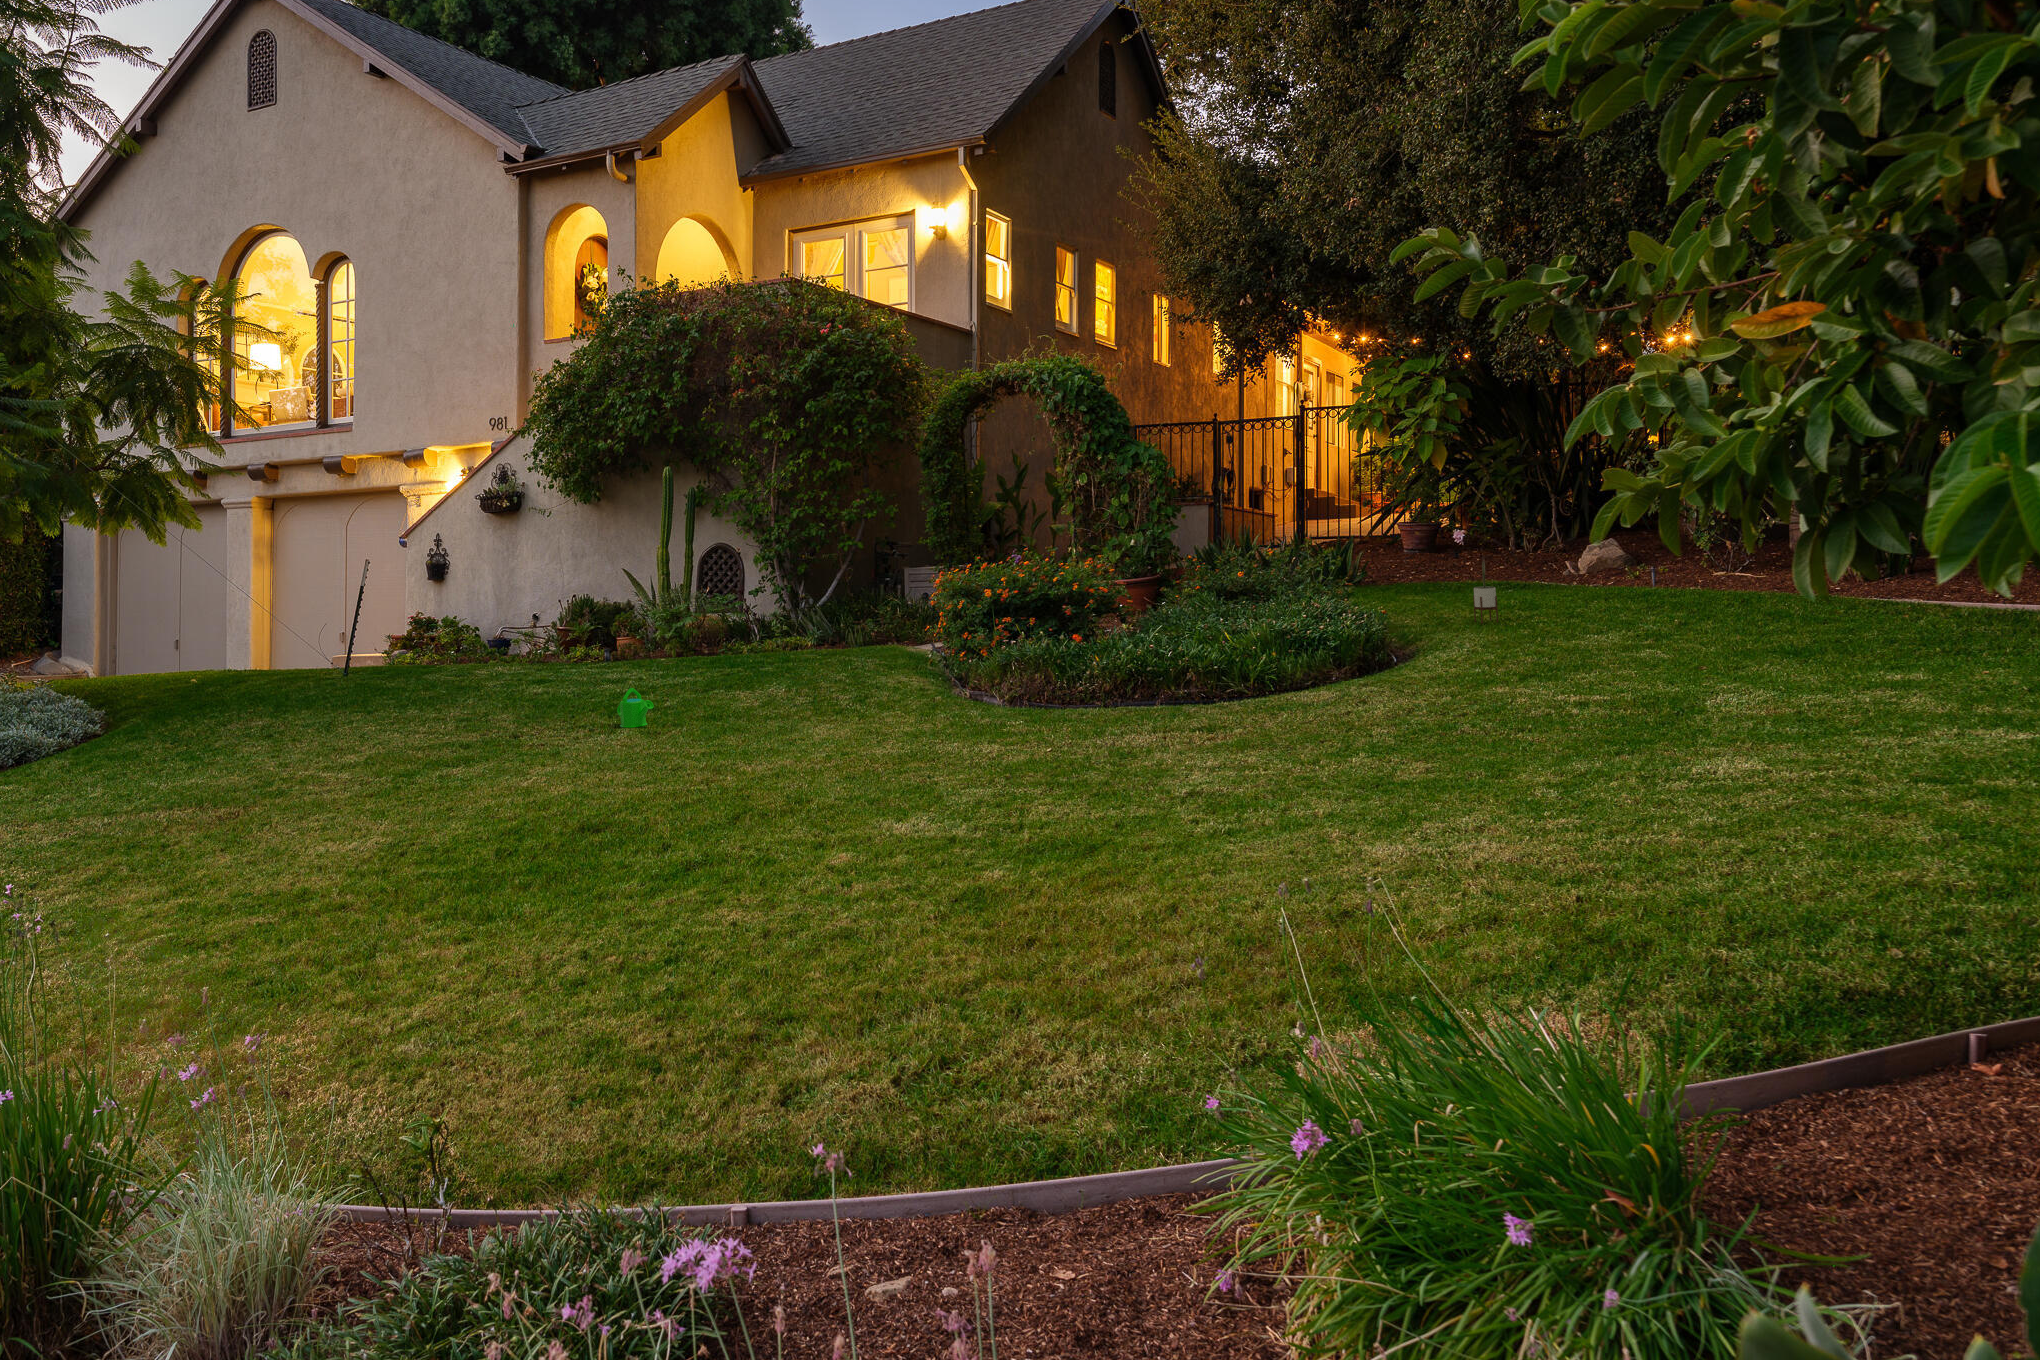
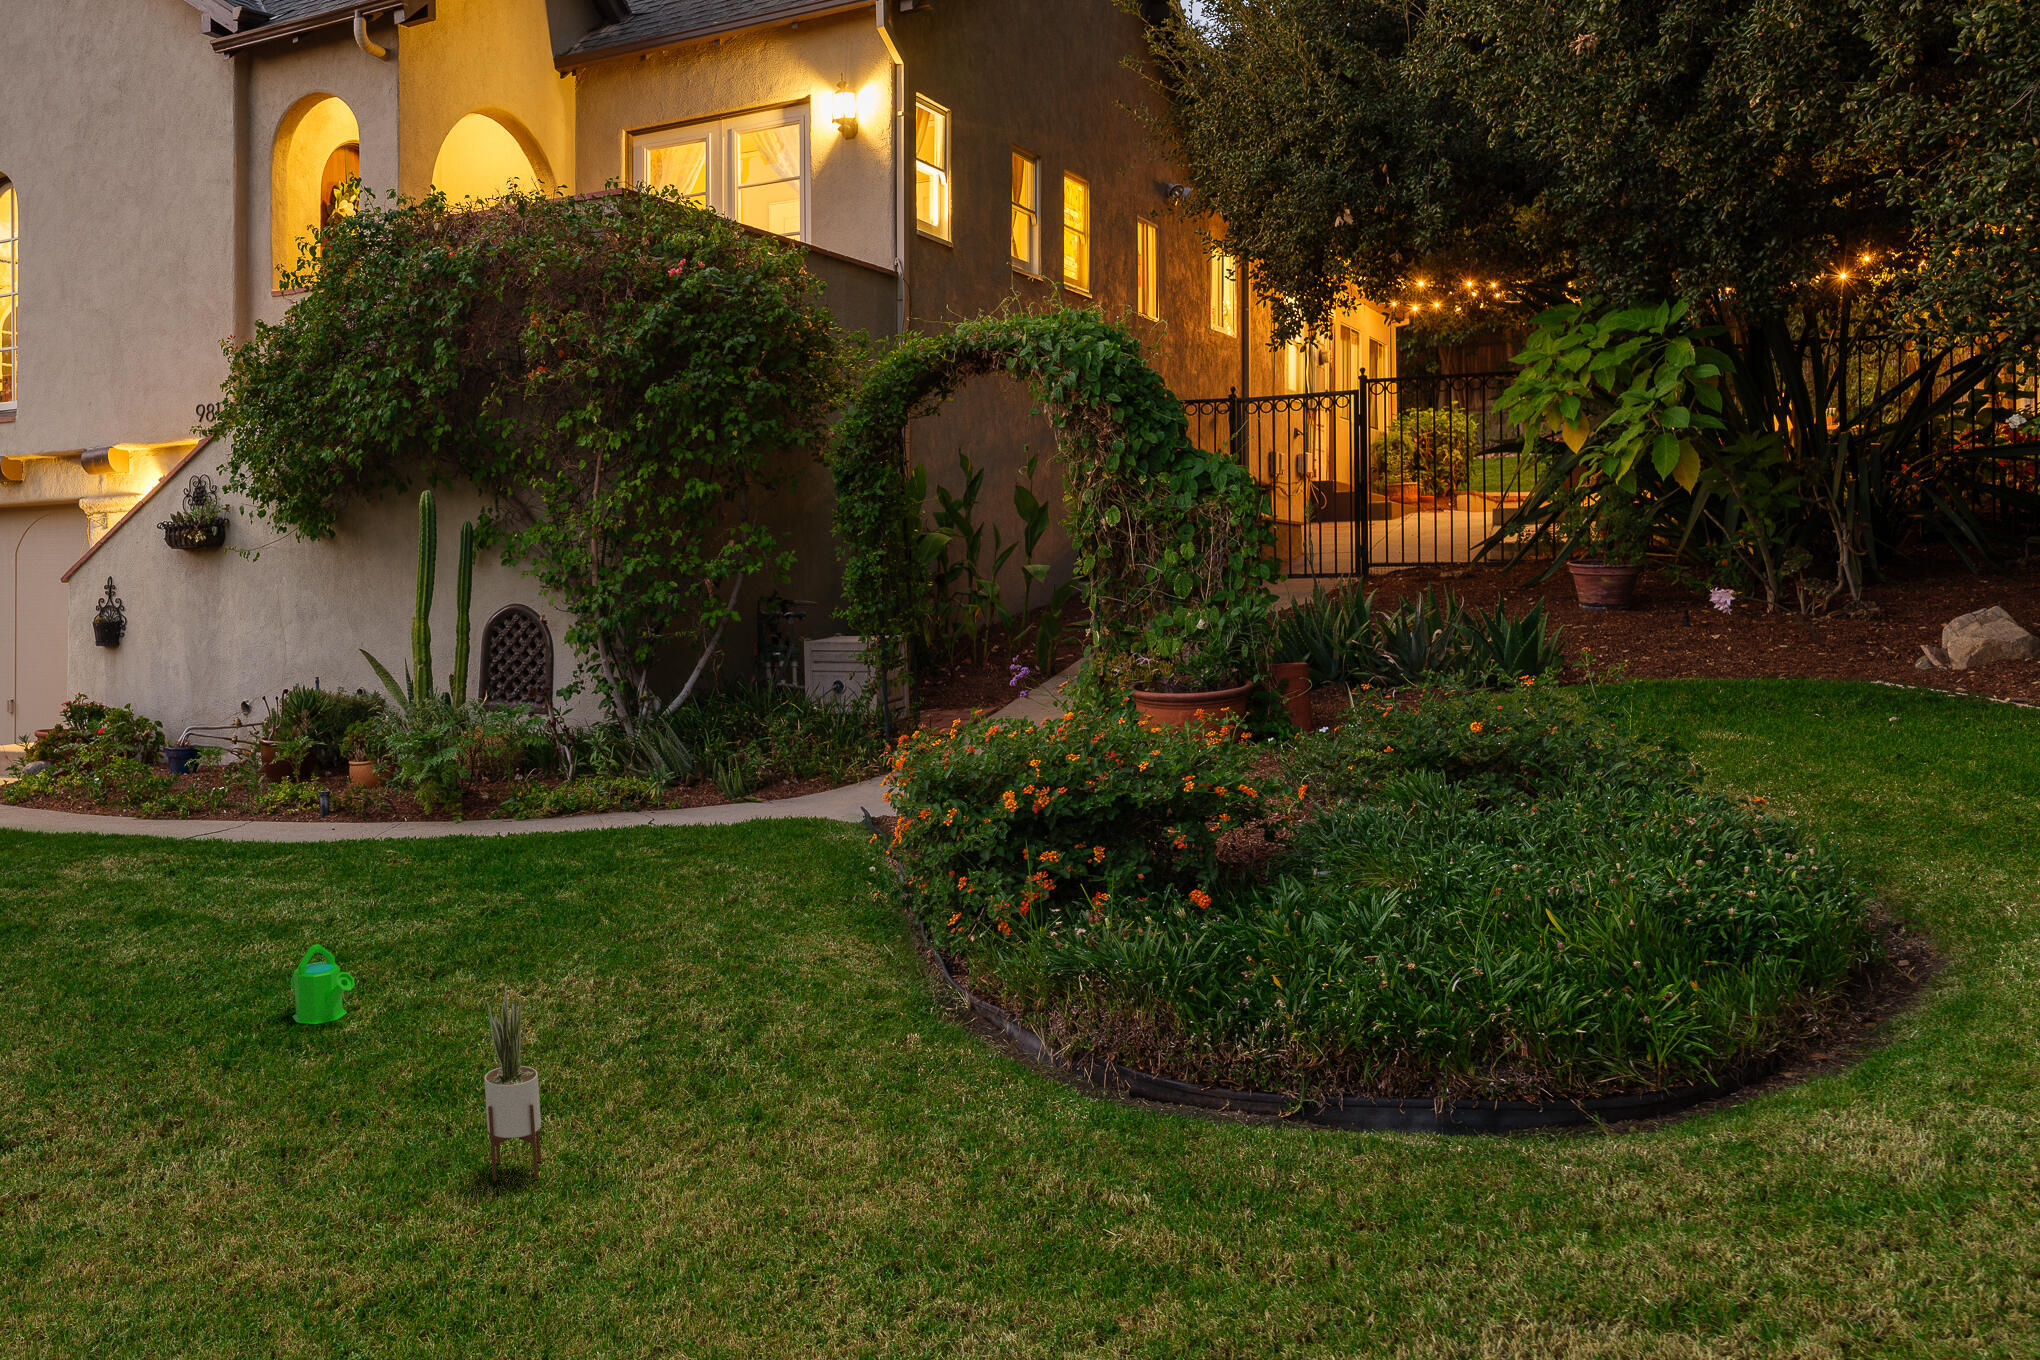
potted plant: present [1473,563,1498,623] -> present [484,987,541,1181]

